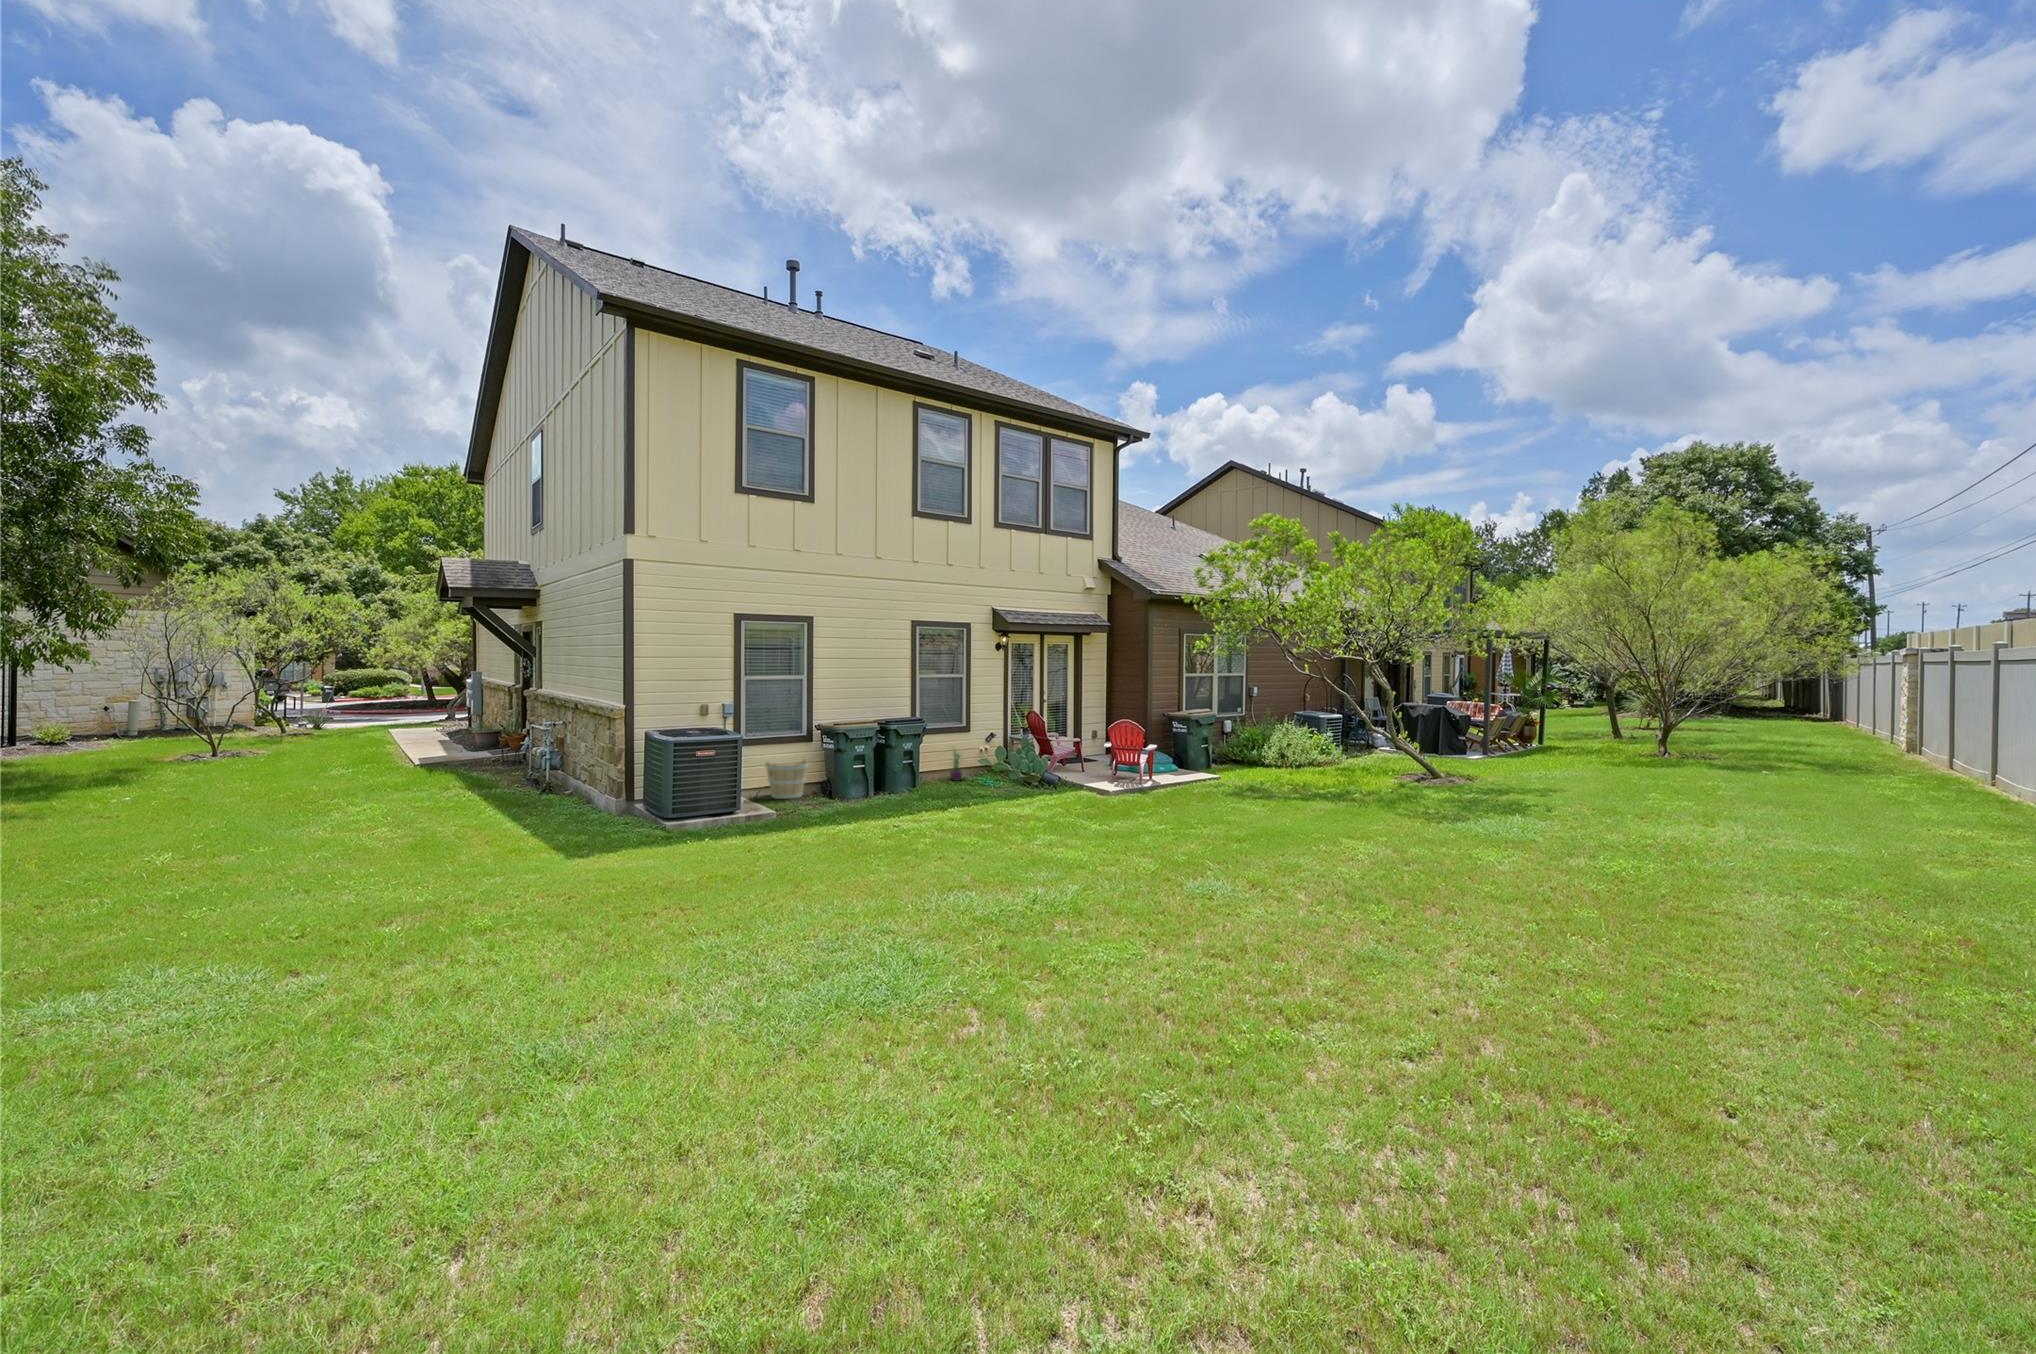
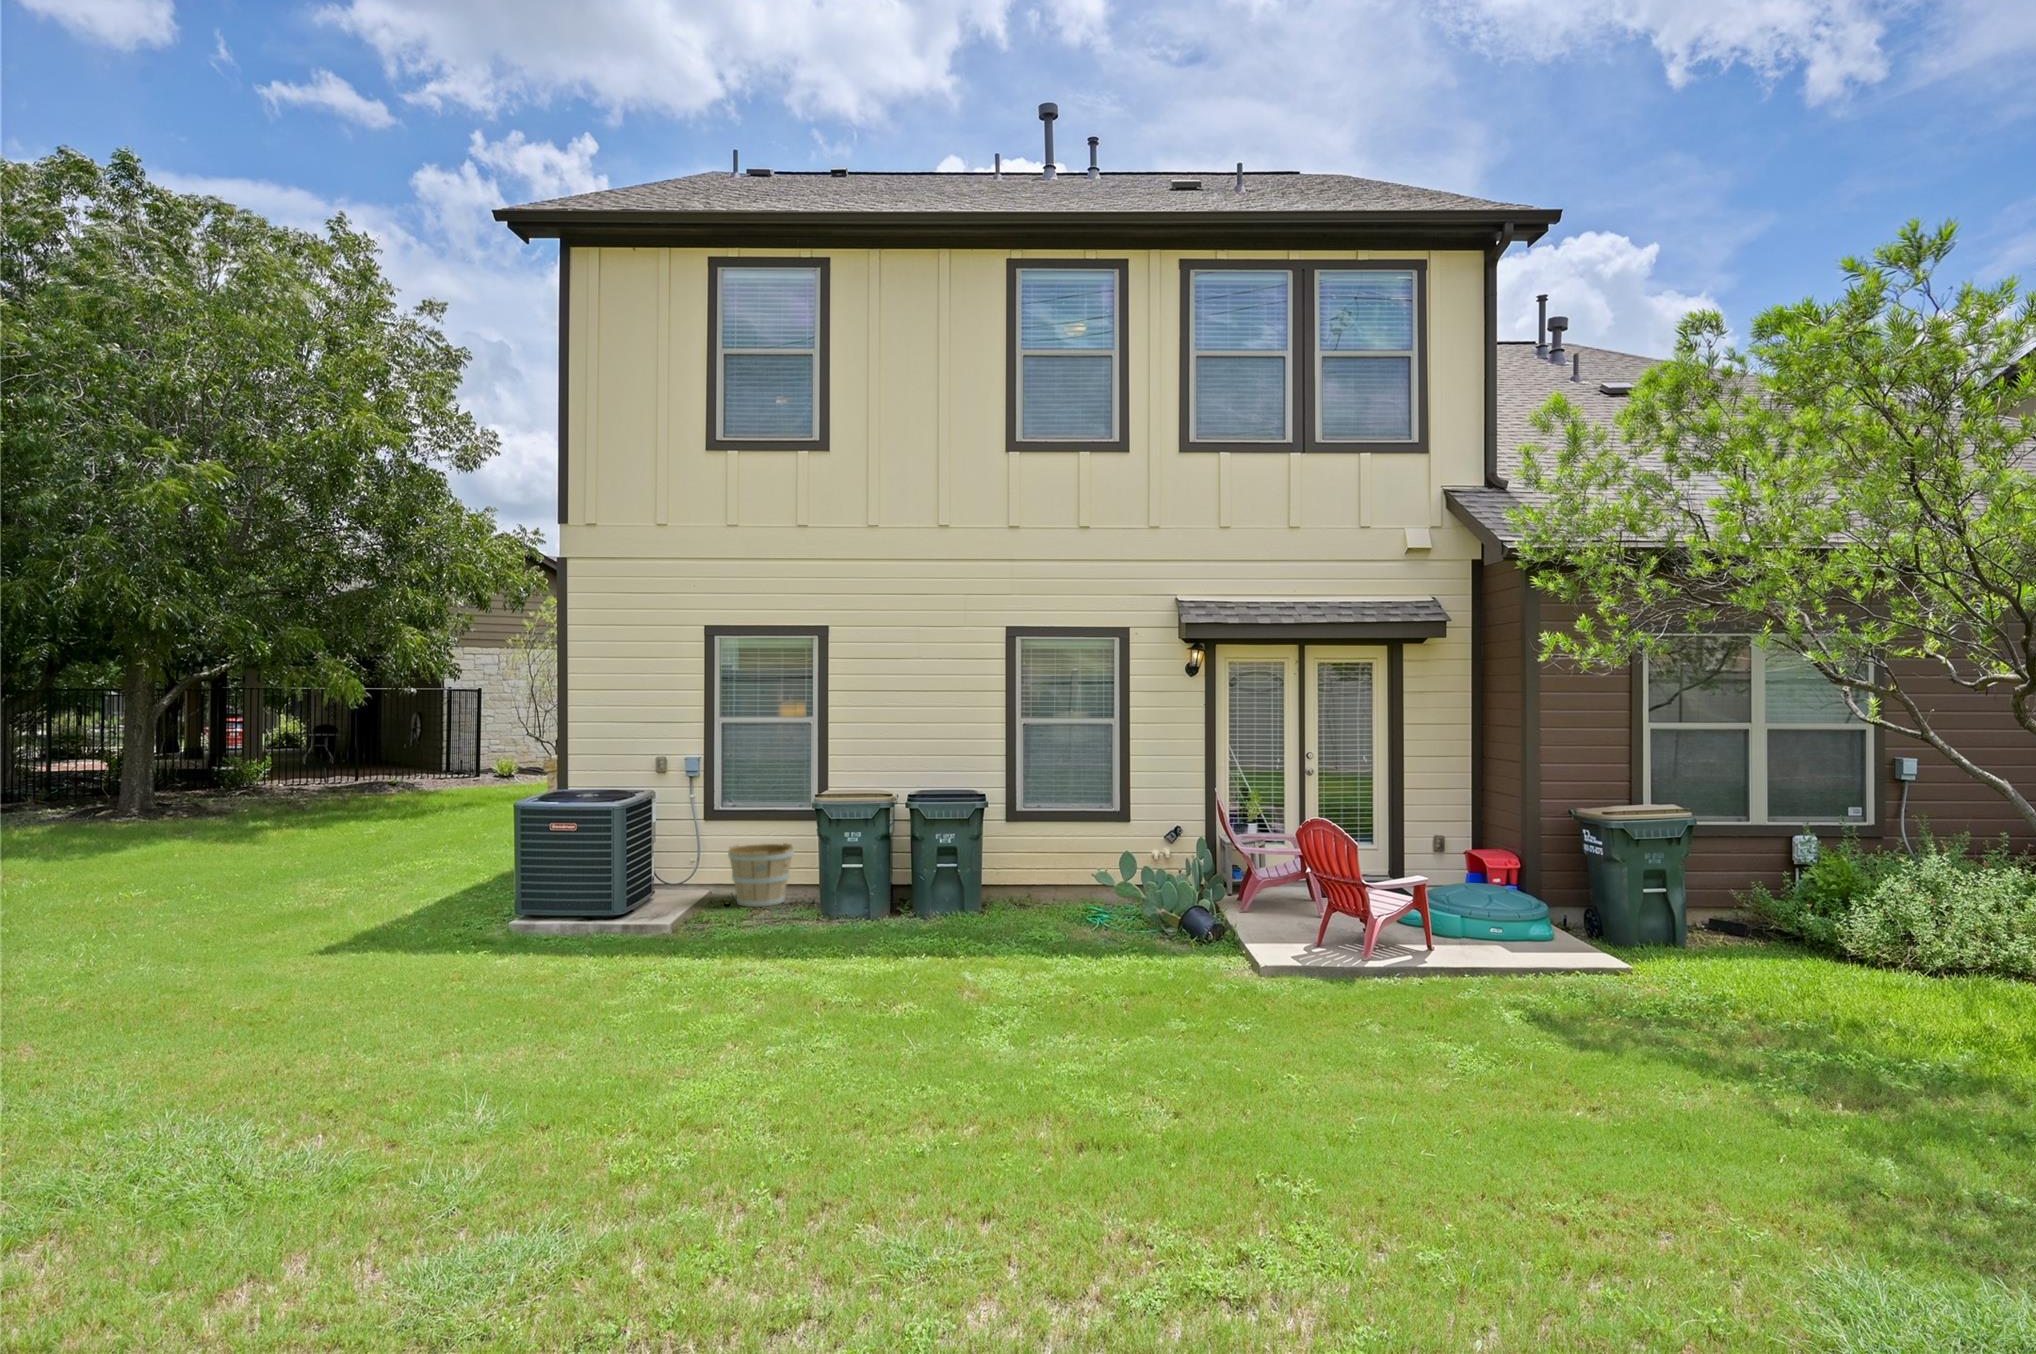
decorative plant: present [950,748,962,780] -> none [1038,843,1107,908]

